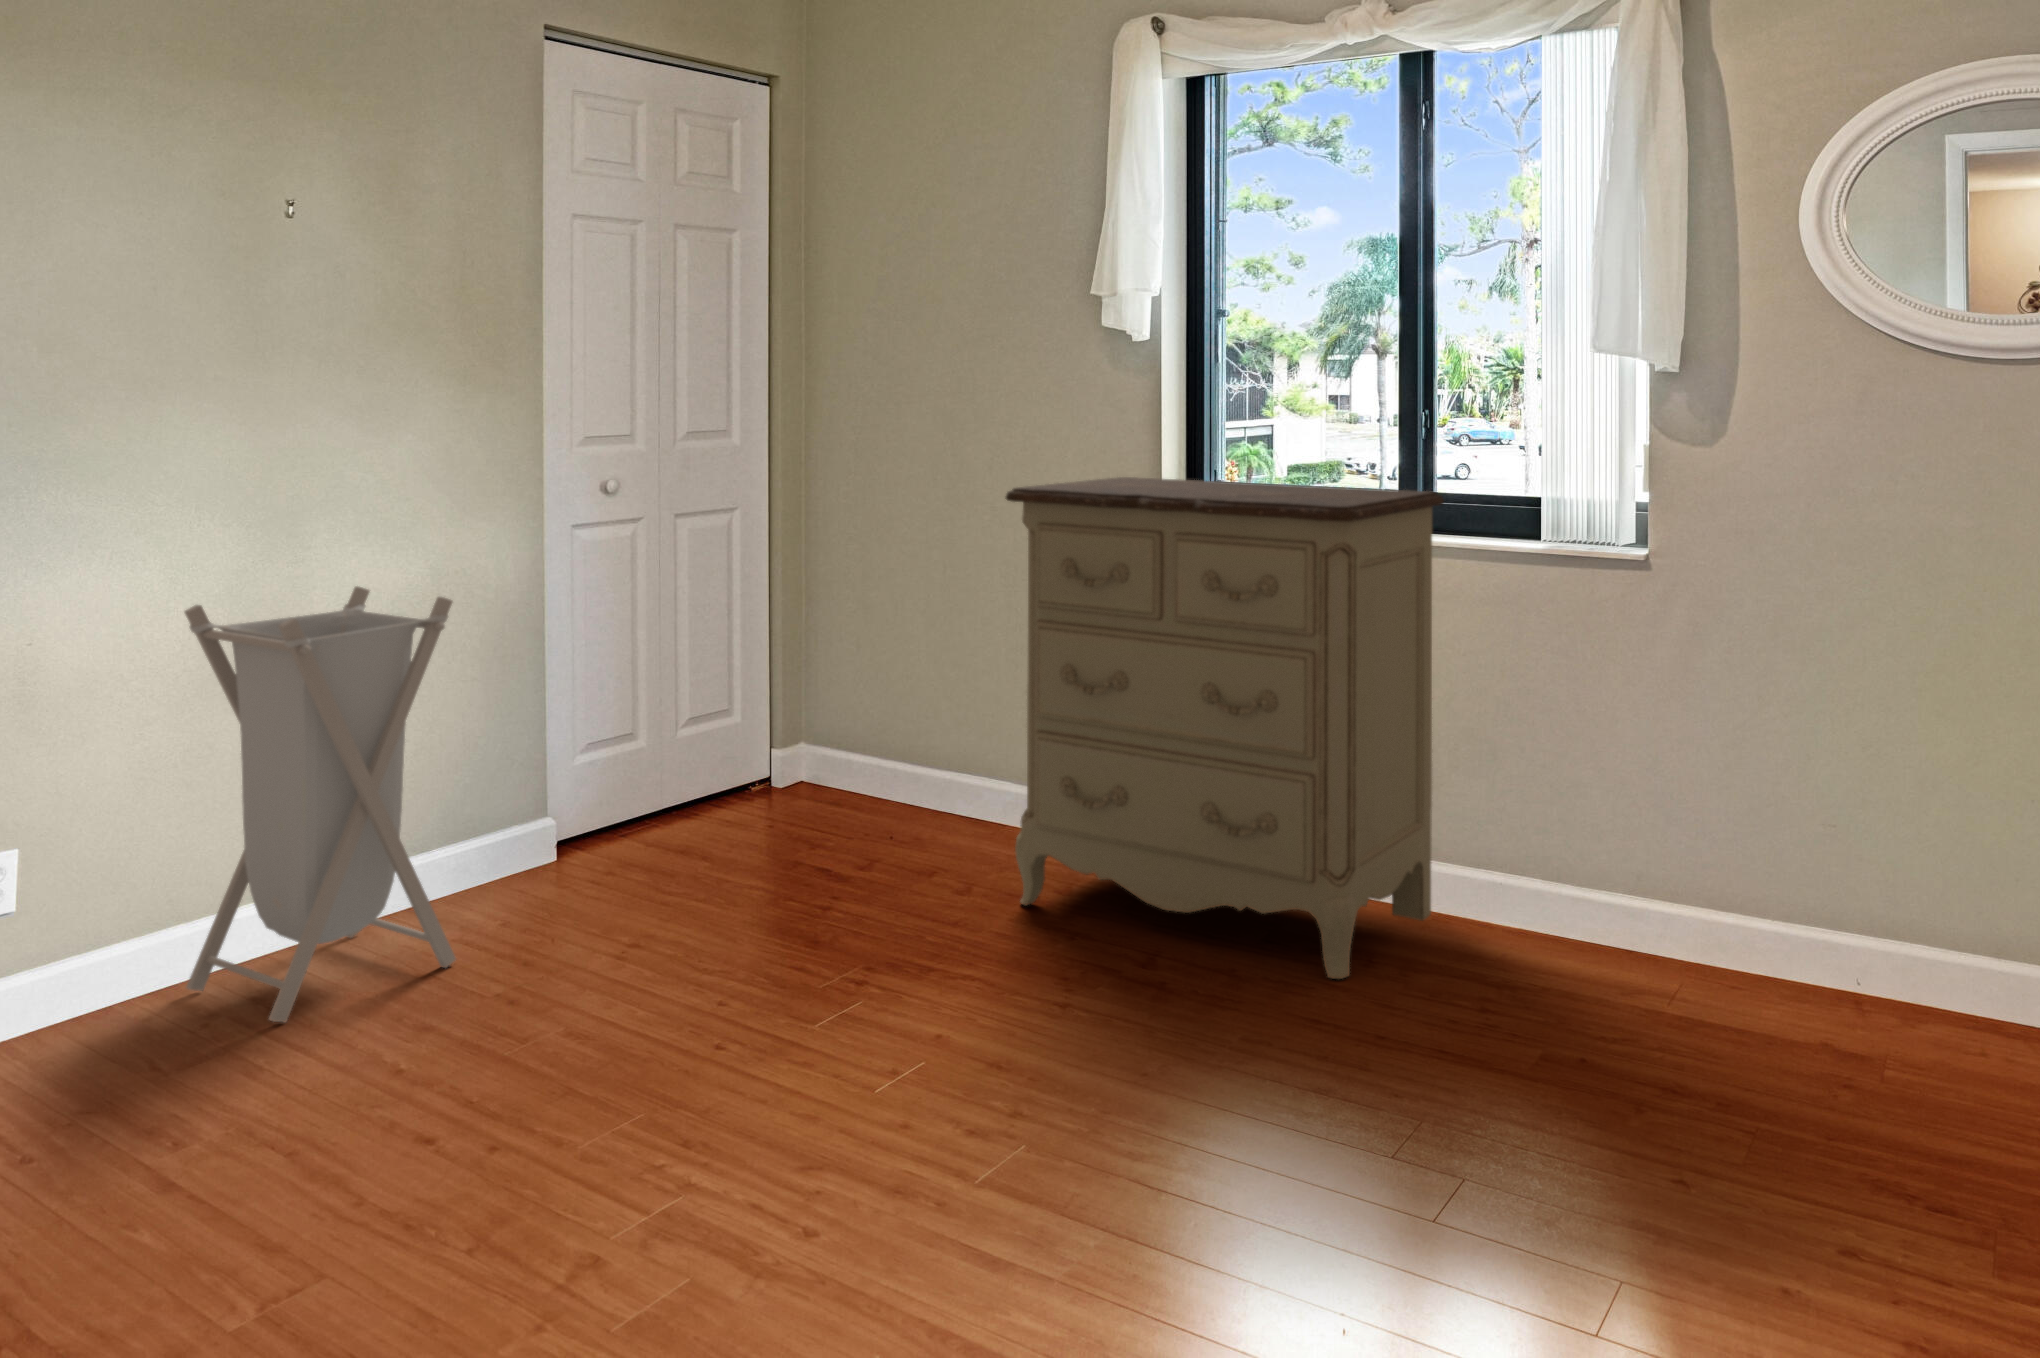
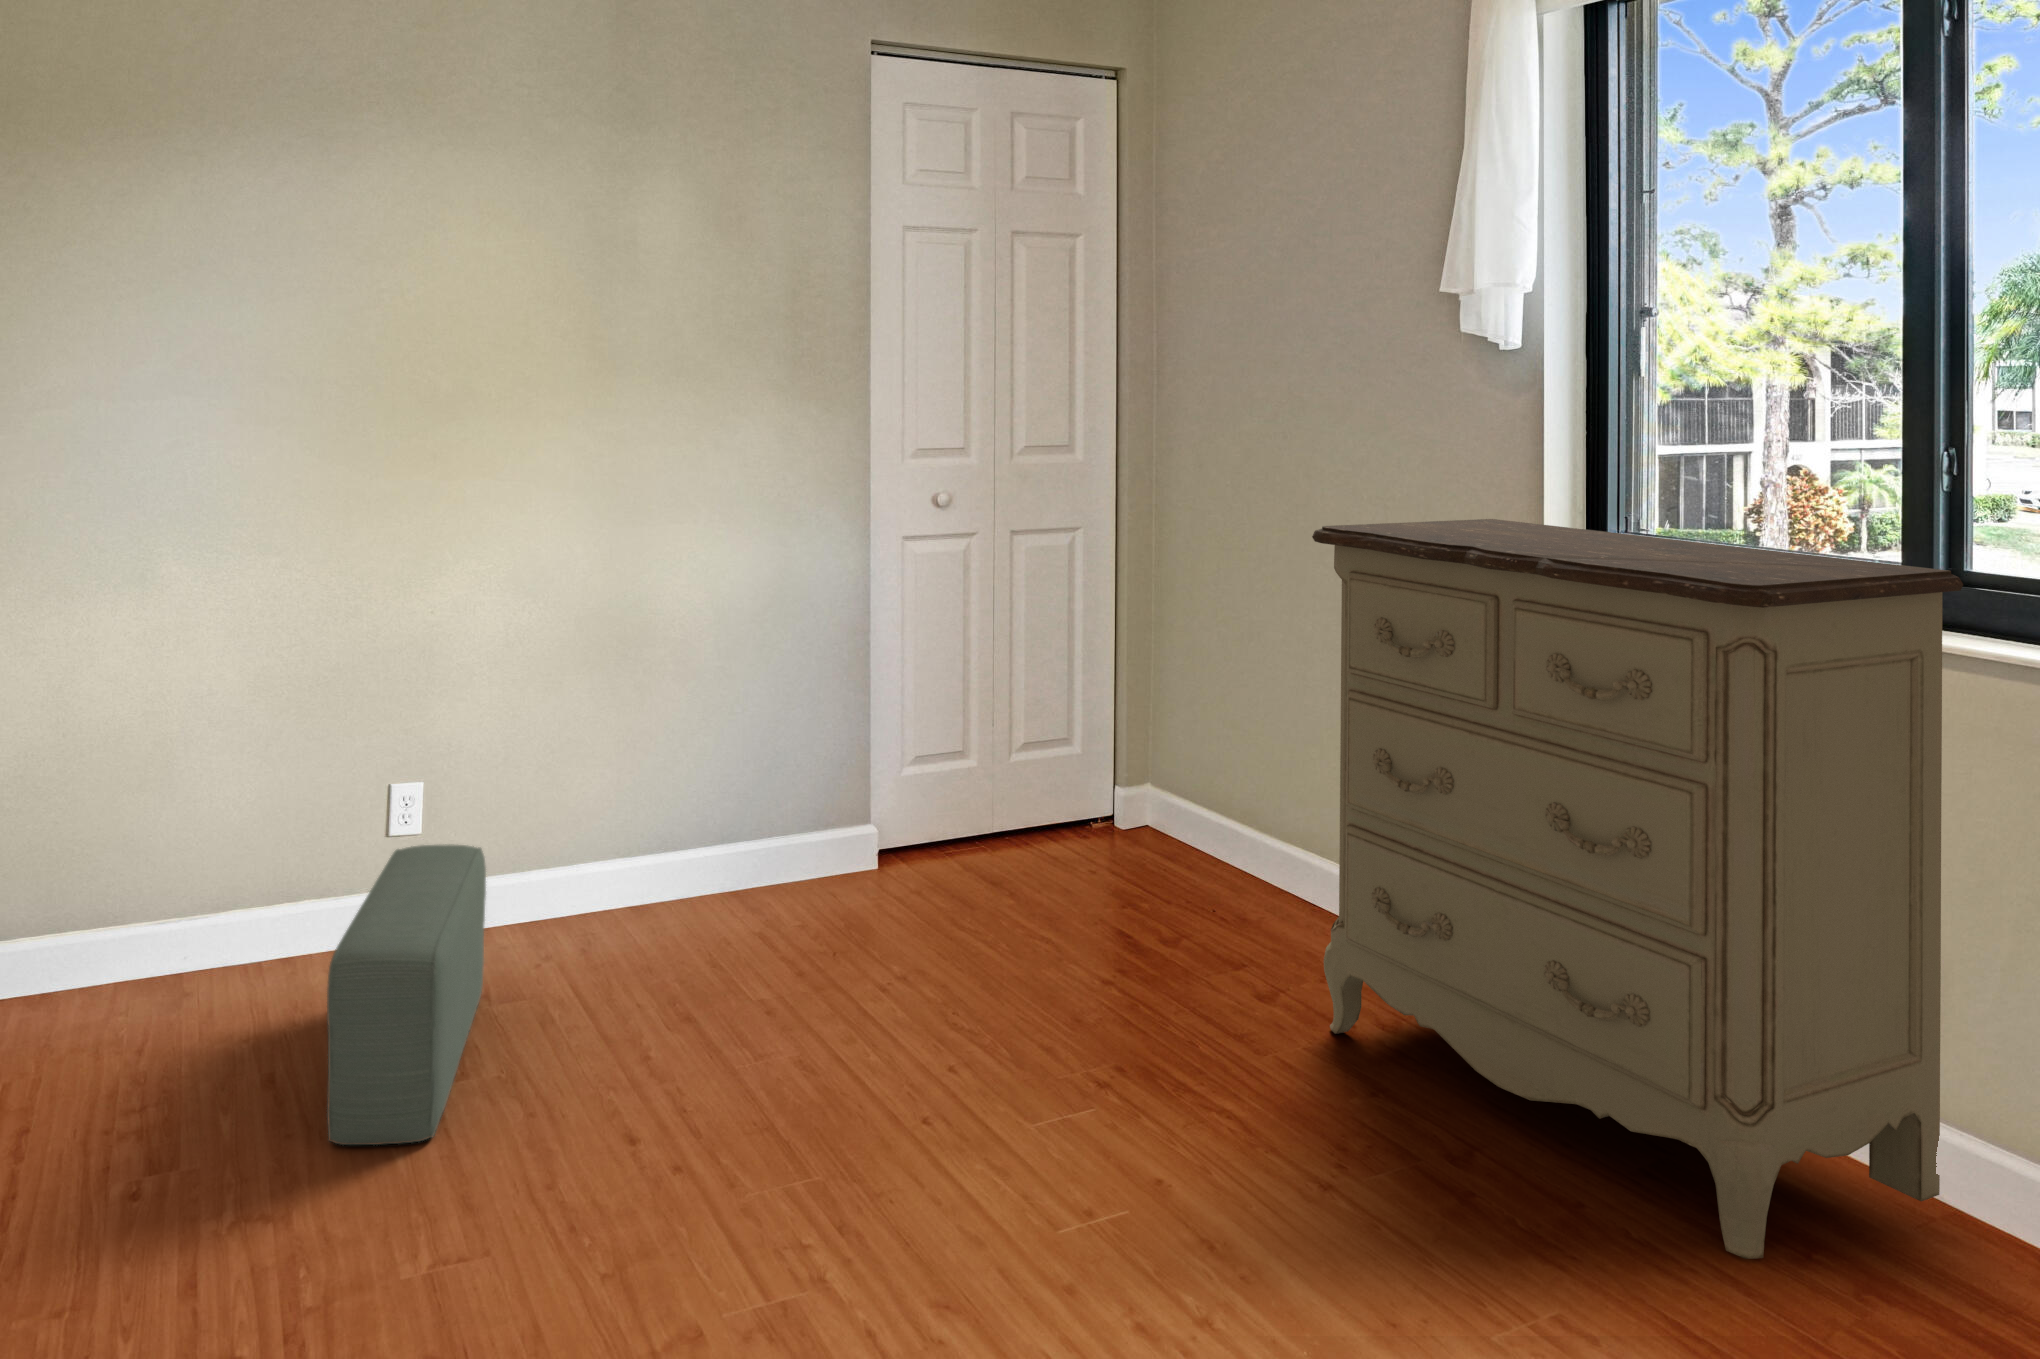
laundry hamper: present [185,586,456,1022] -> none [539,582,748,984]
pouf: none [20,897,188,1238] -> present [327,844,486,1145]

